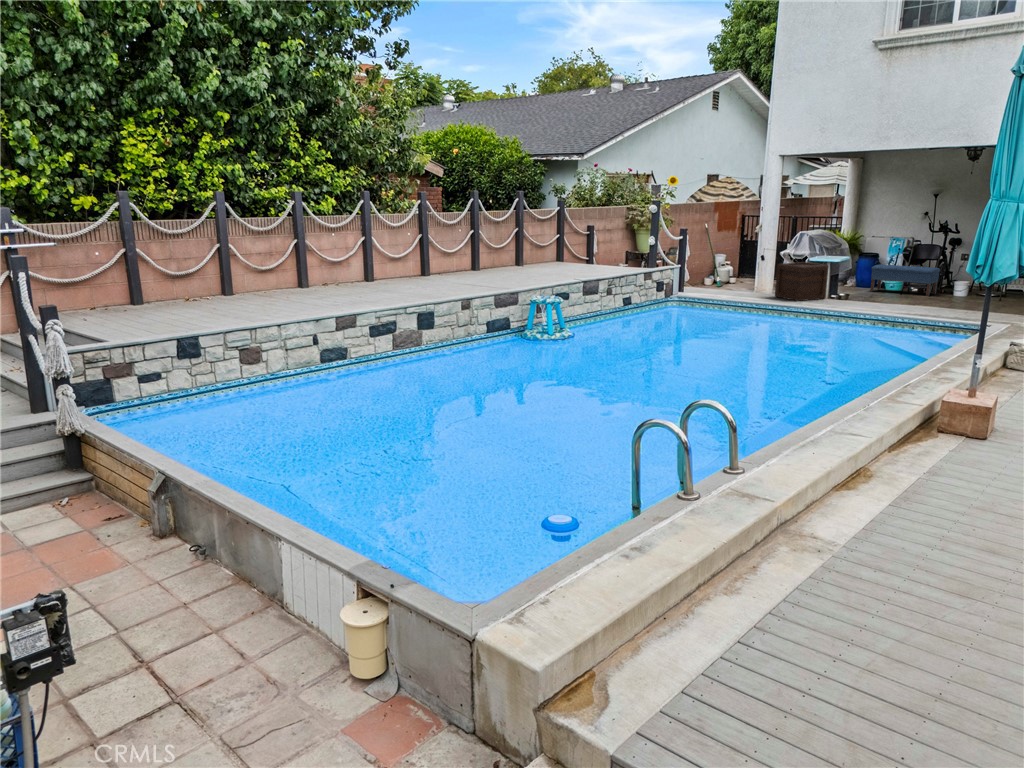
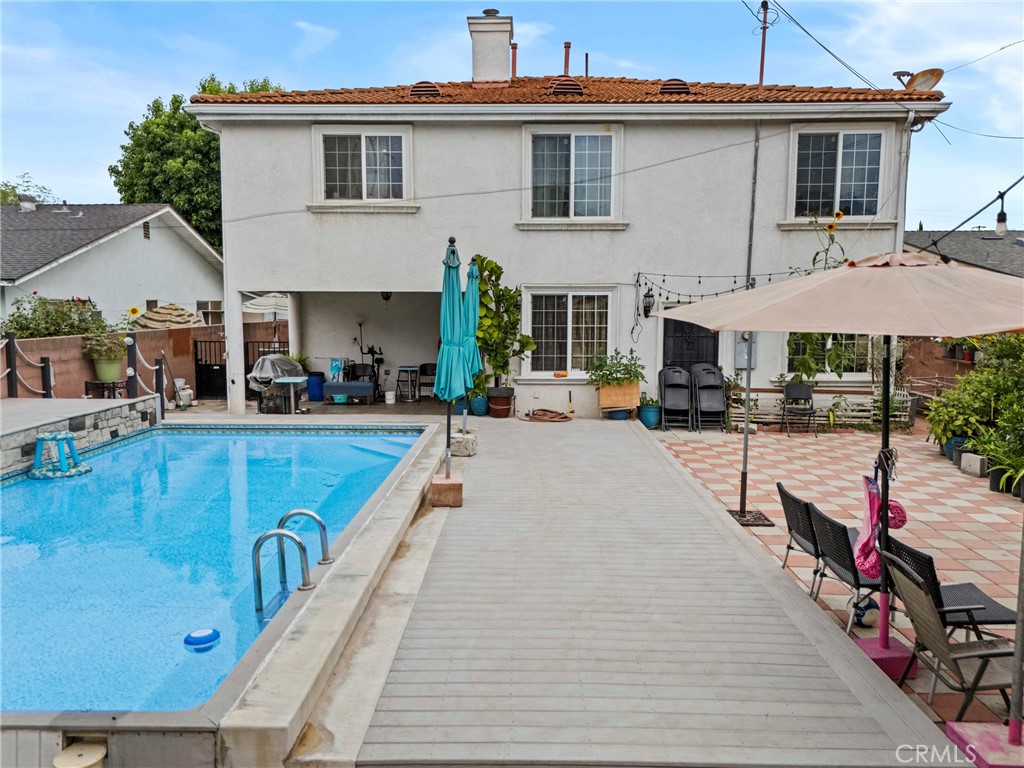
wooden crate: present [775,262,828,301] -> none [248,384,293,419]

